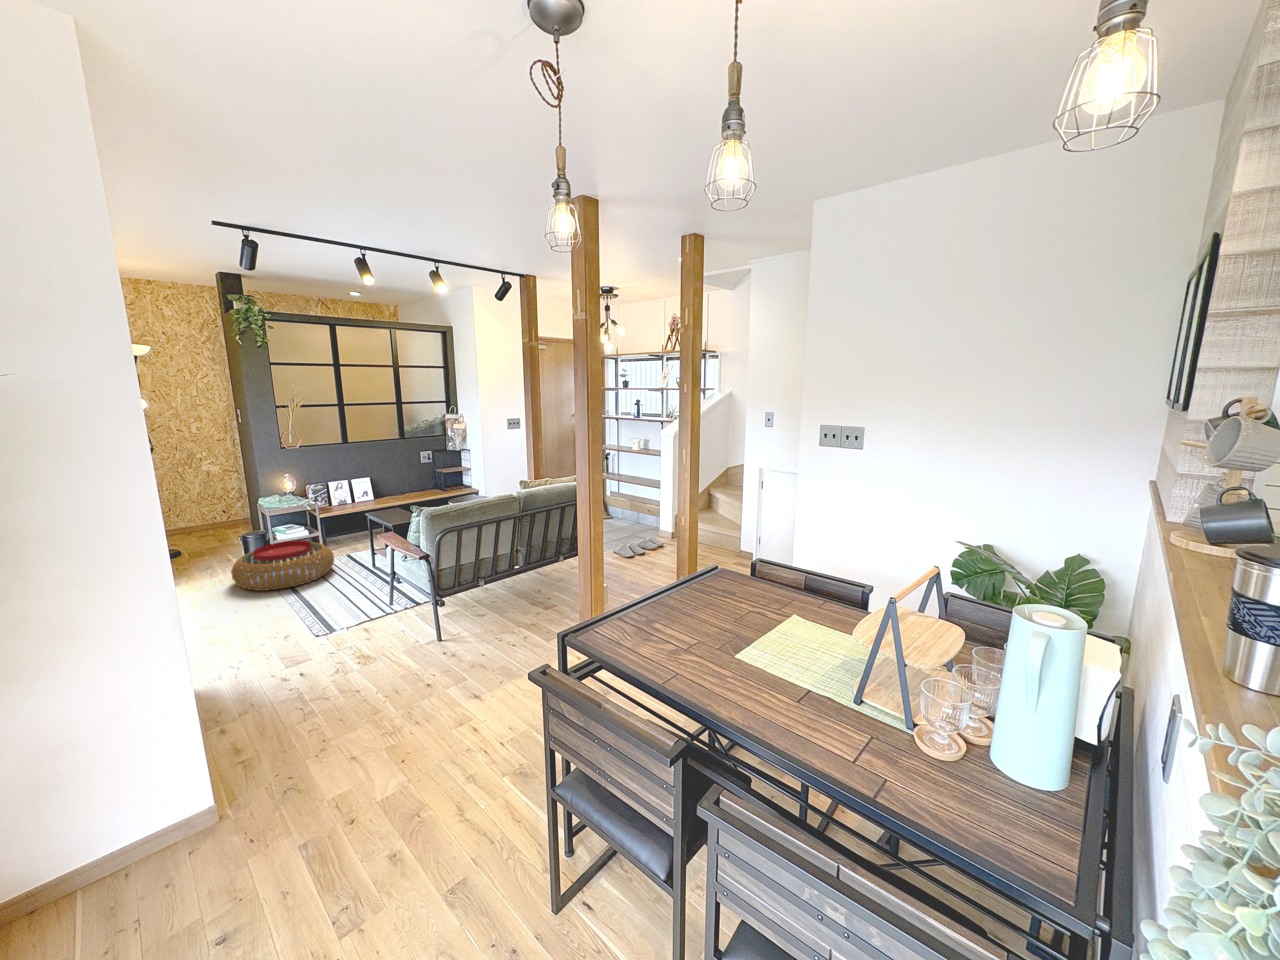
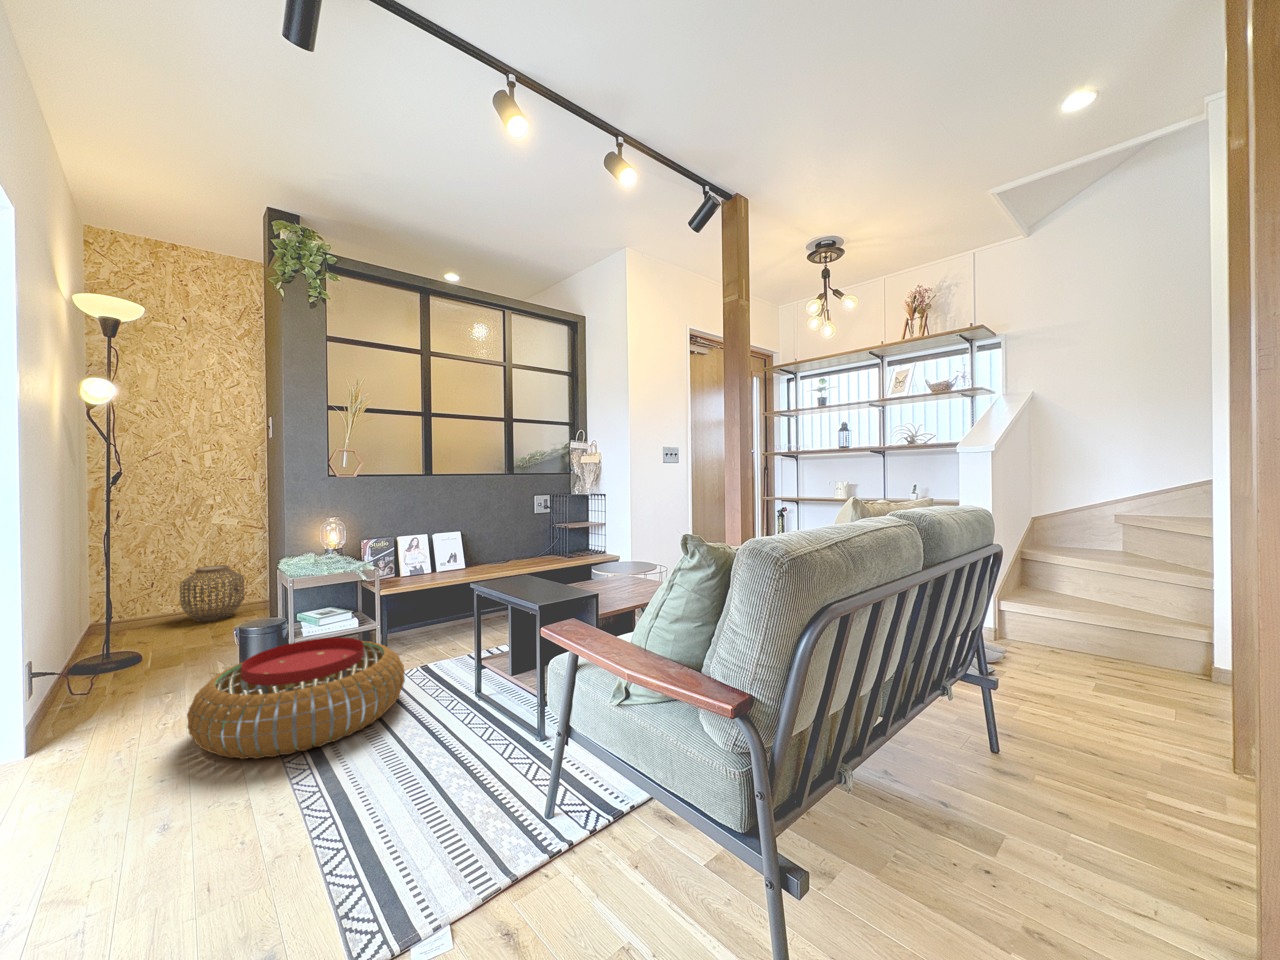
woven basket: none [189,498,231,533] -> present [180,565,244,622]

